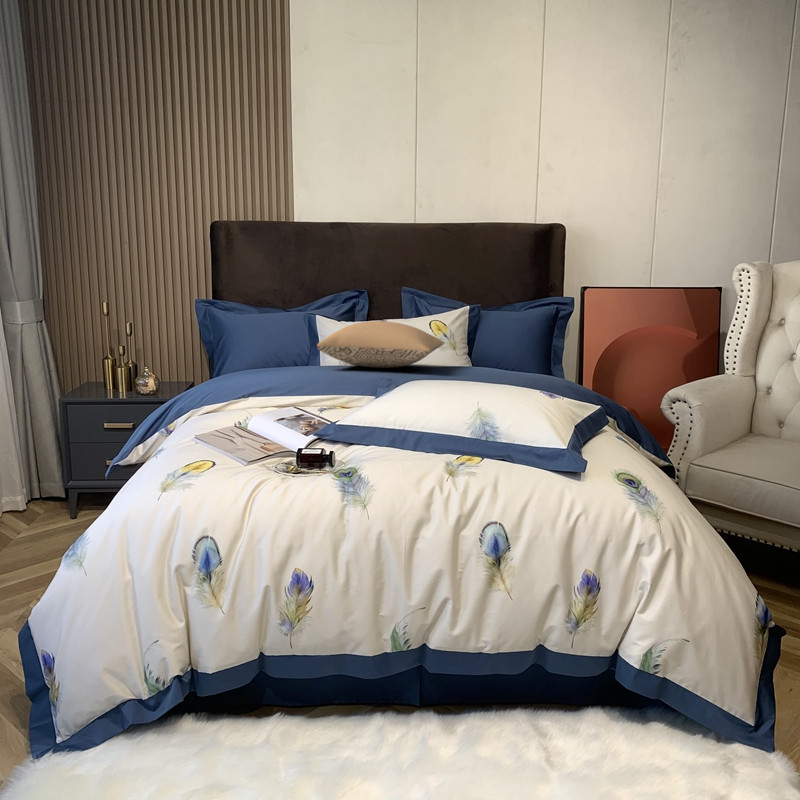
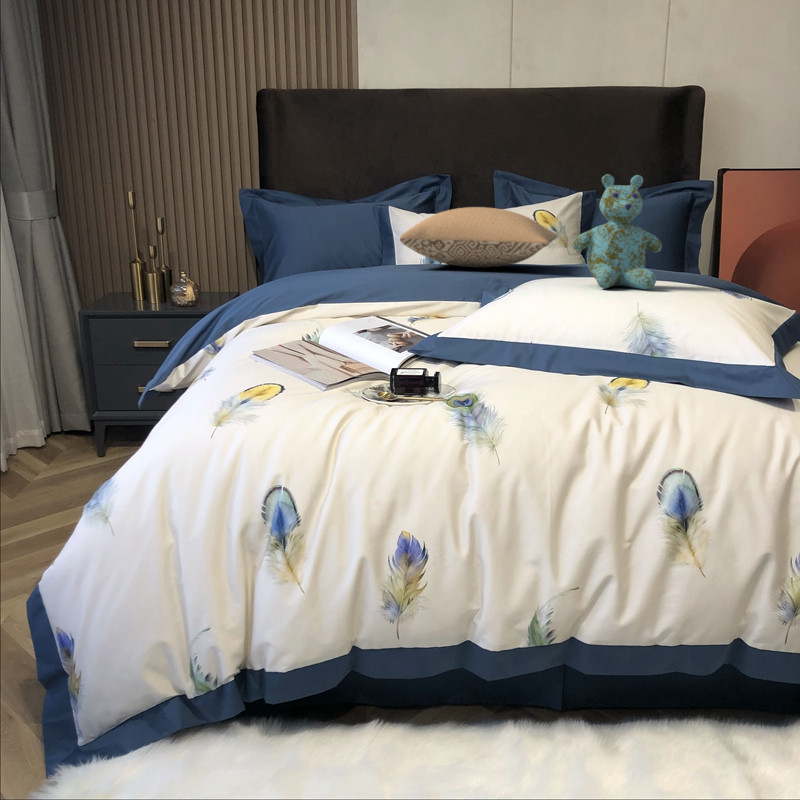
stuffed bear: none [441,304,507,389] -> present [572,174,662,289]

